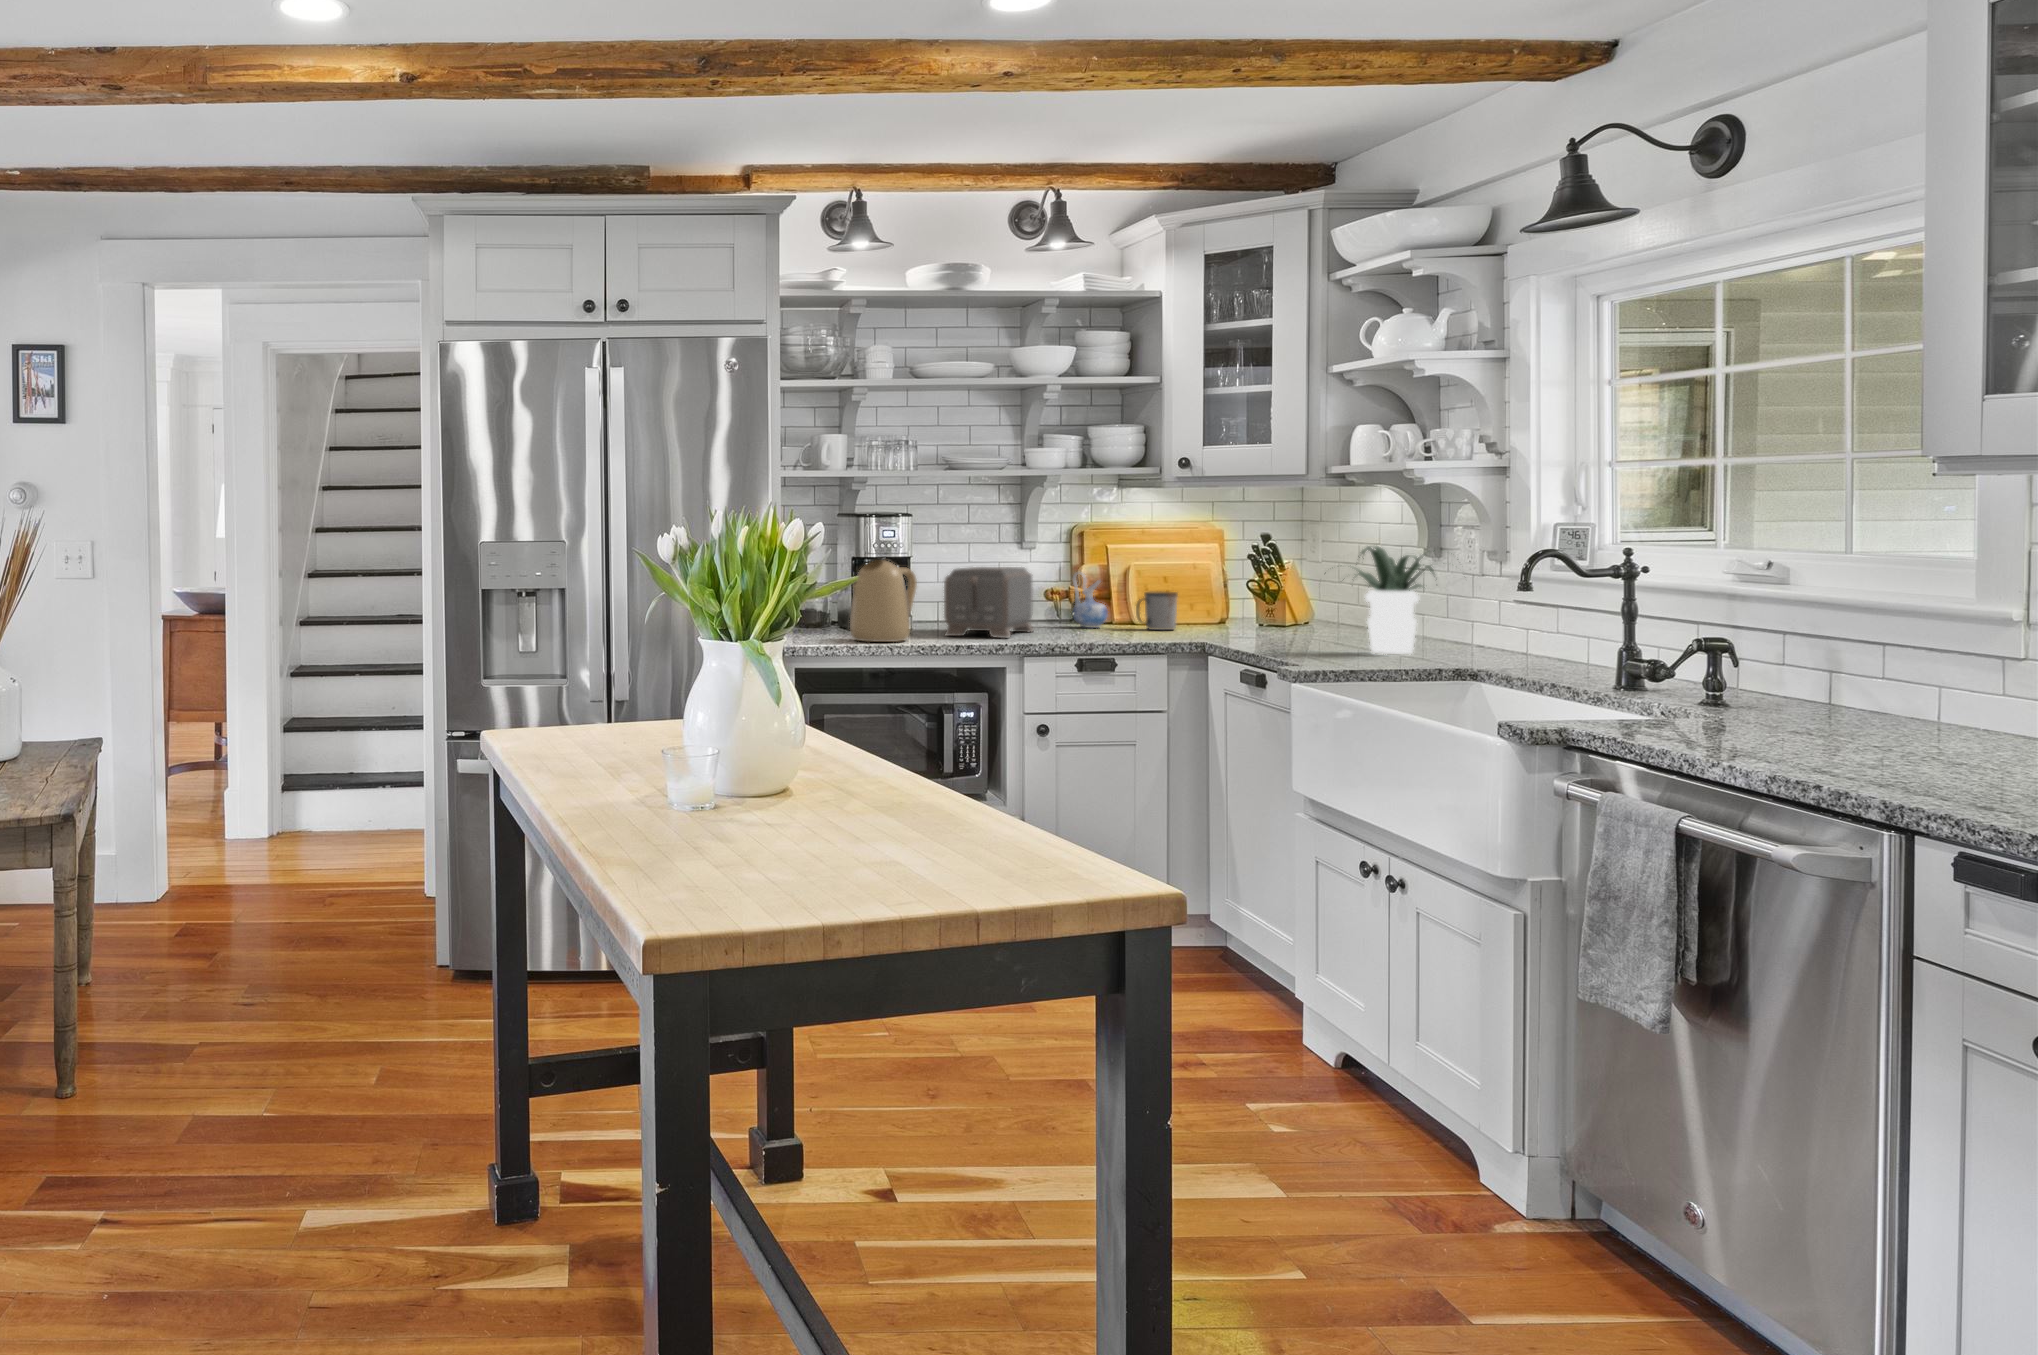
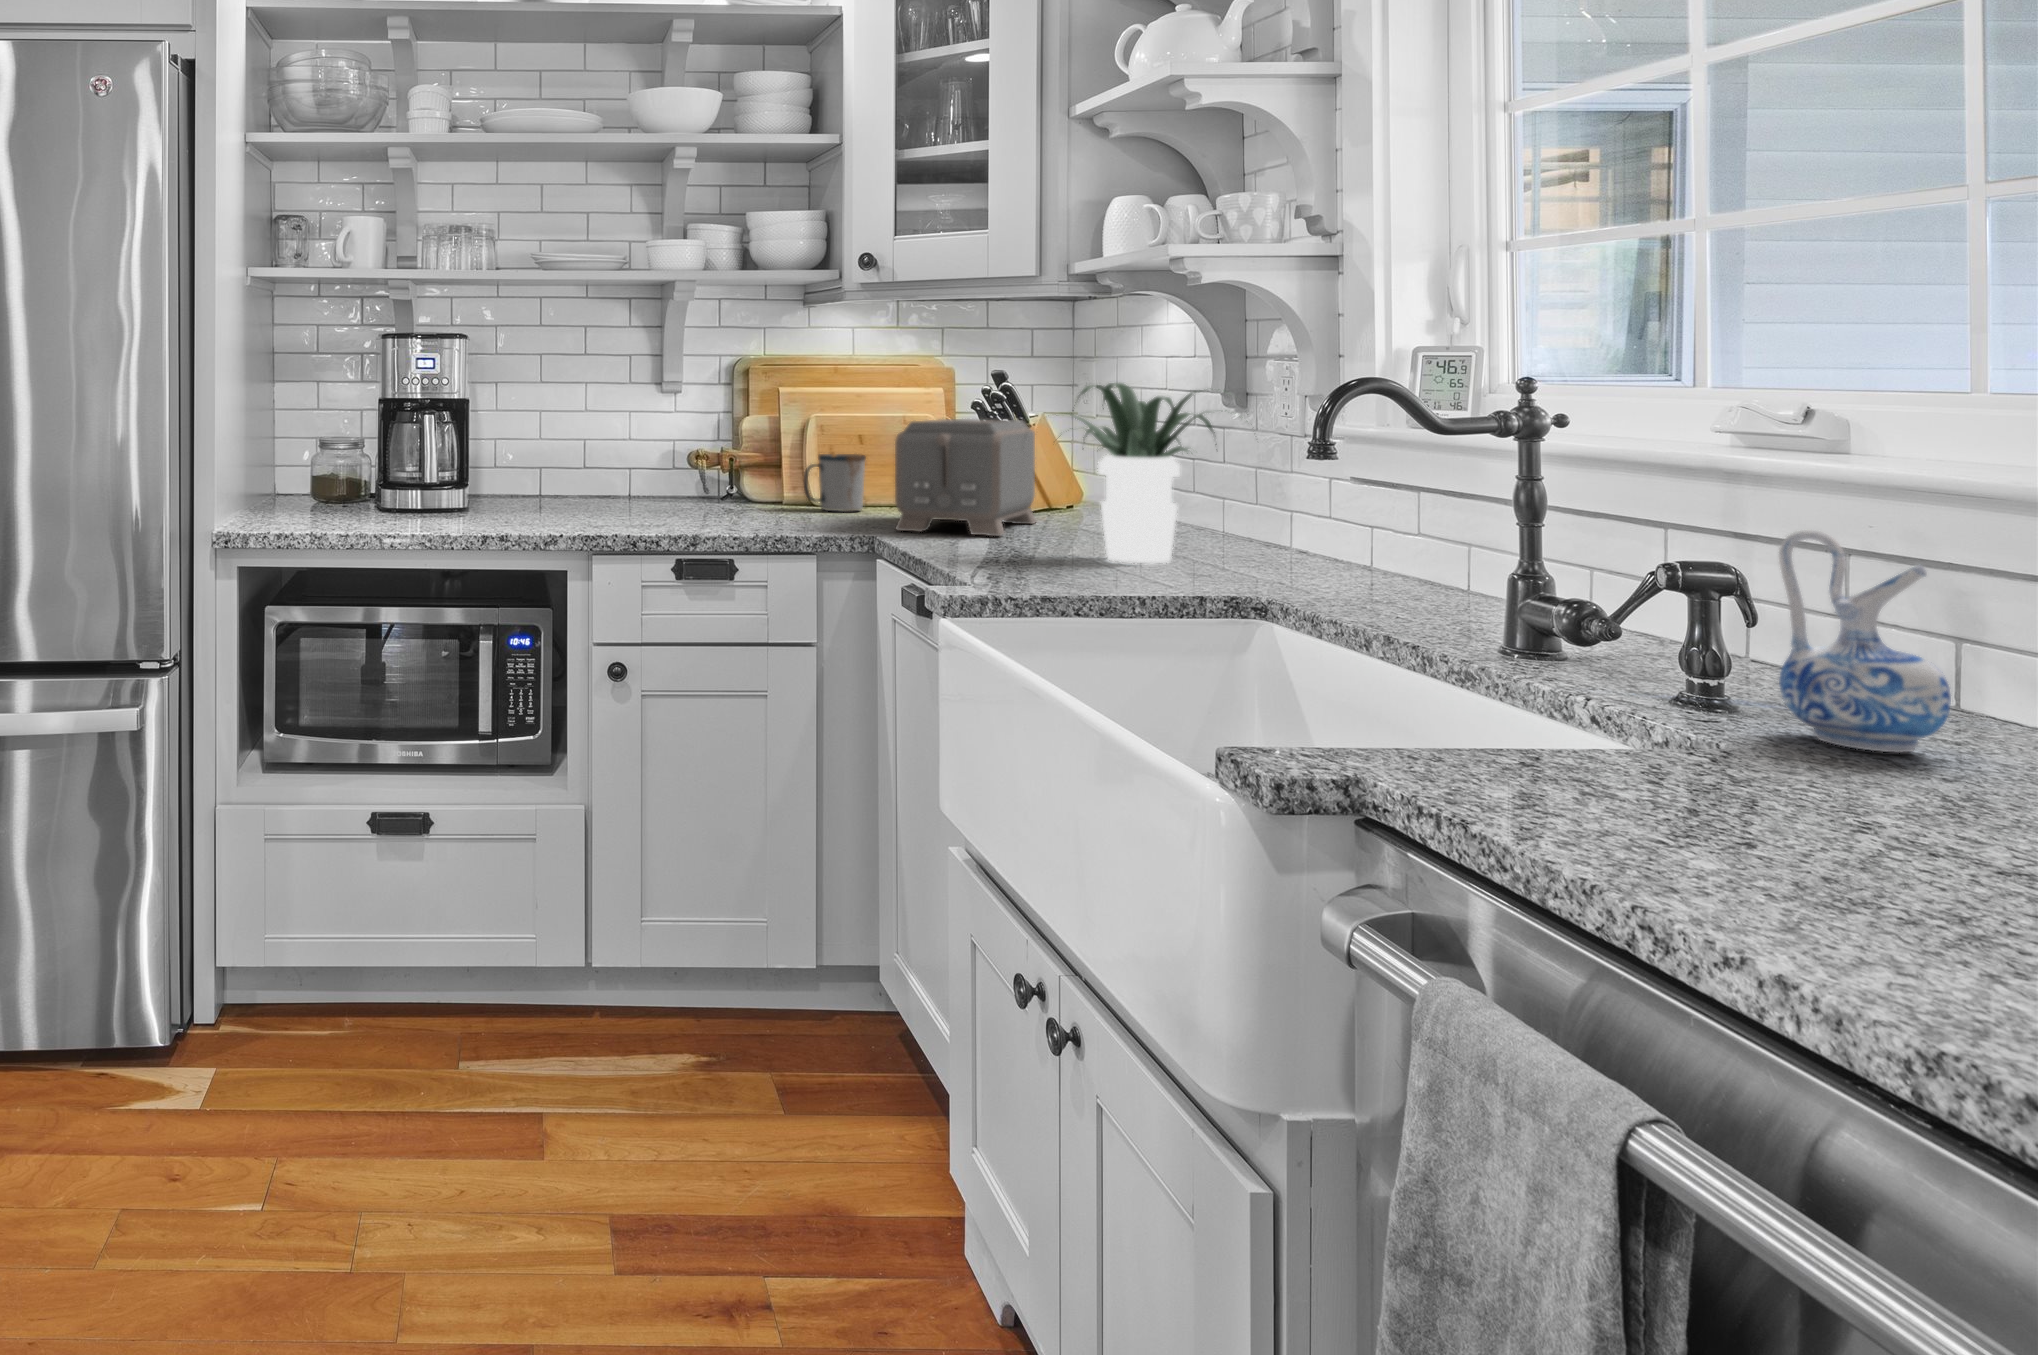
kettle: present [850,560,917,642] -> none [326,402,446,530]
toaster: present [944,567,1033,638] -> present [895,419,1036,536]
ceramic pitcher: present [1073,573,1108,628] -> present [1779,530,1951,752]

